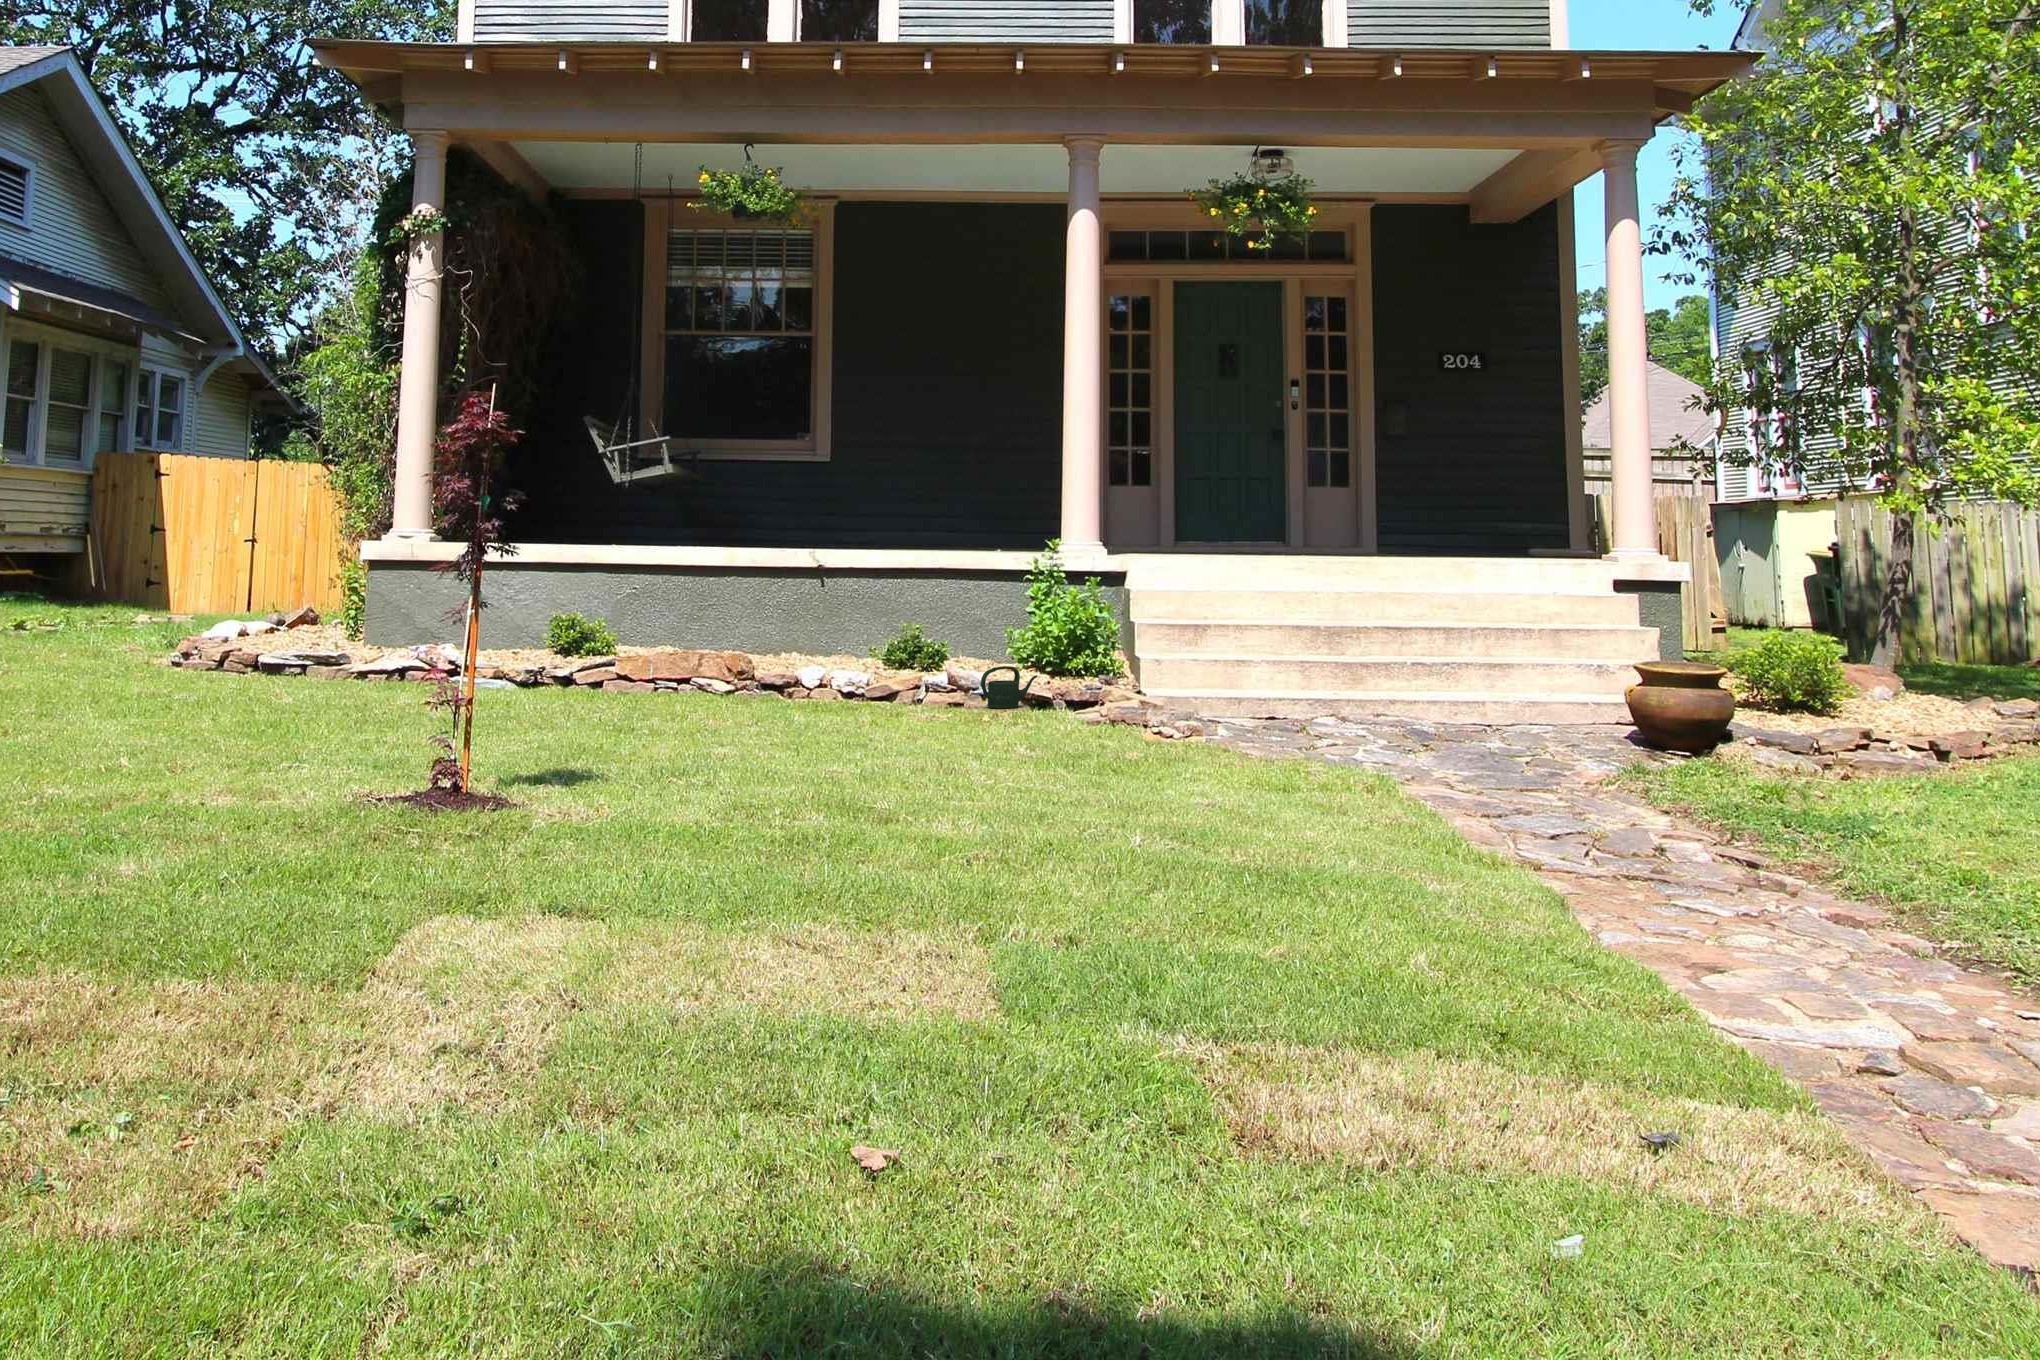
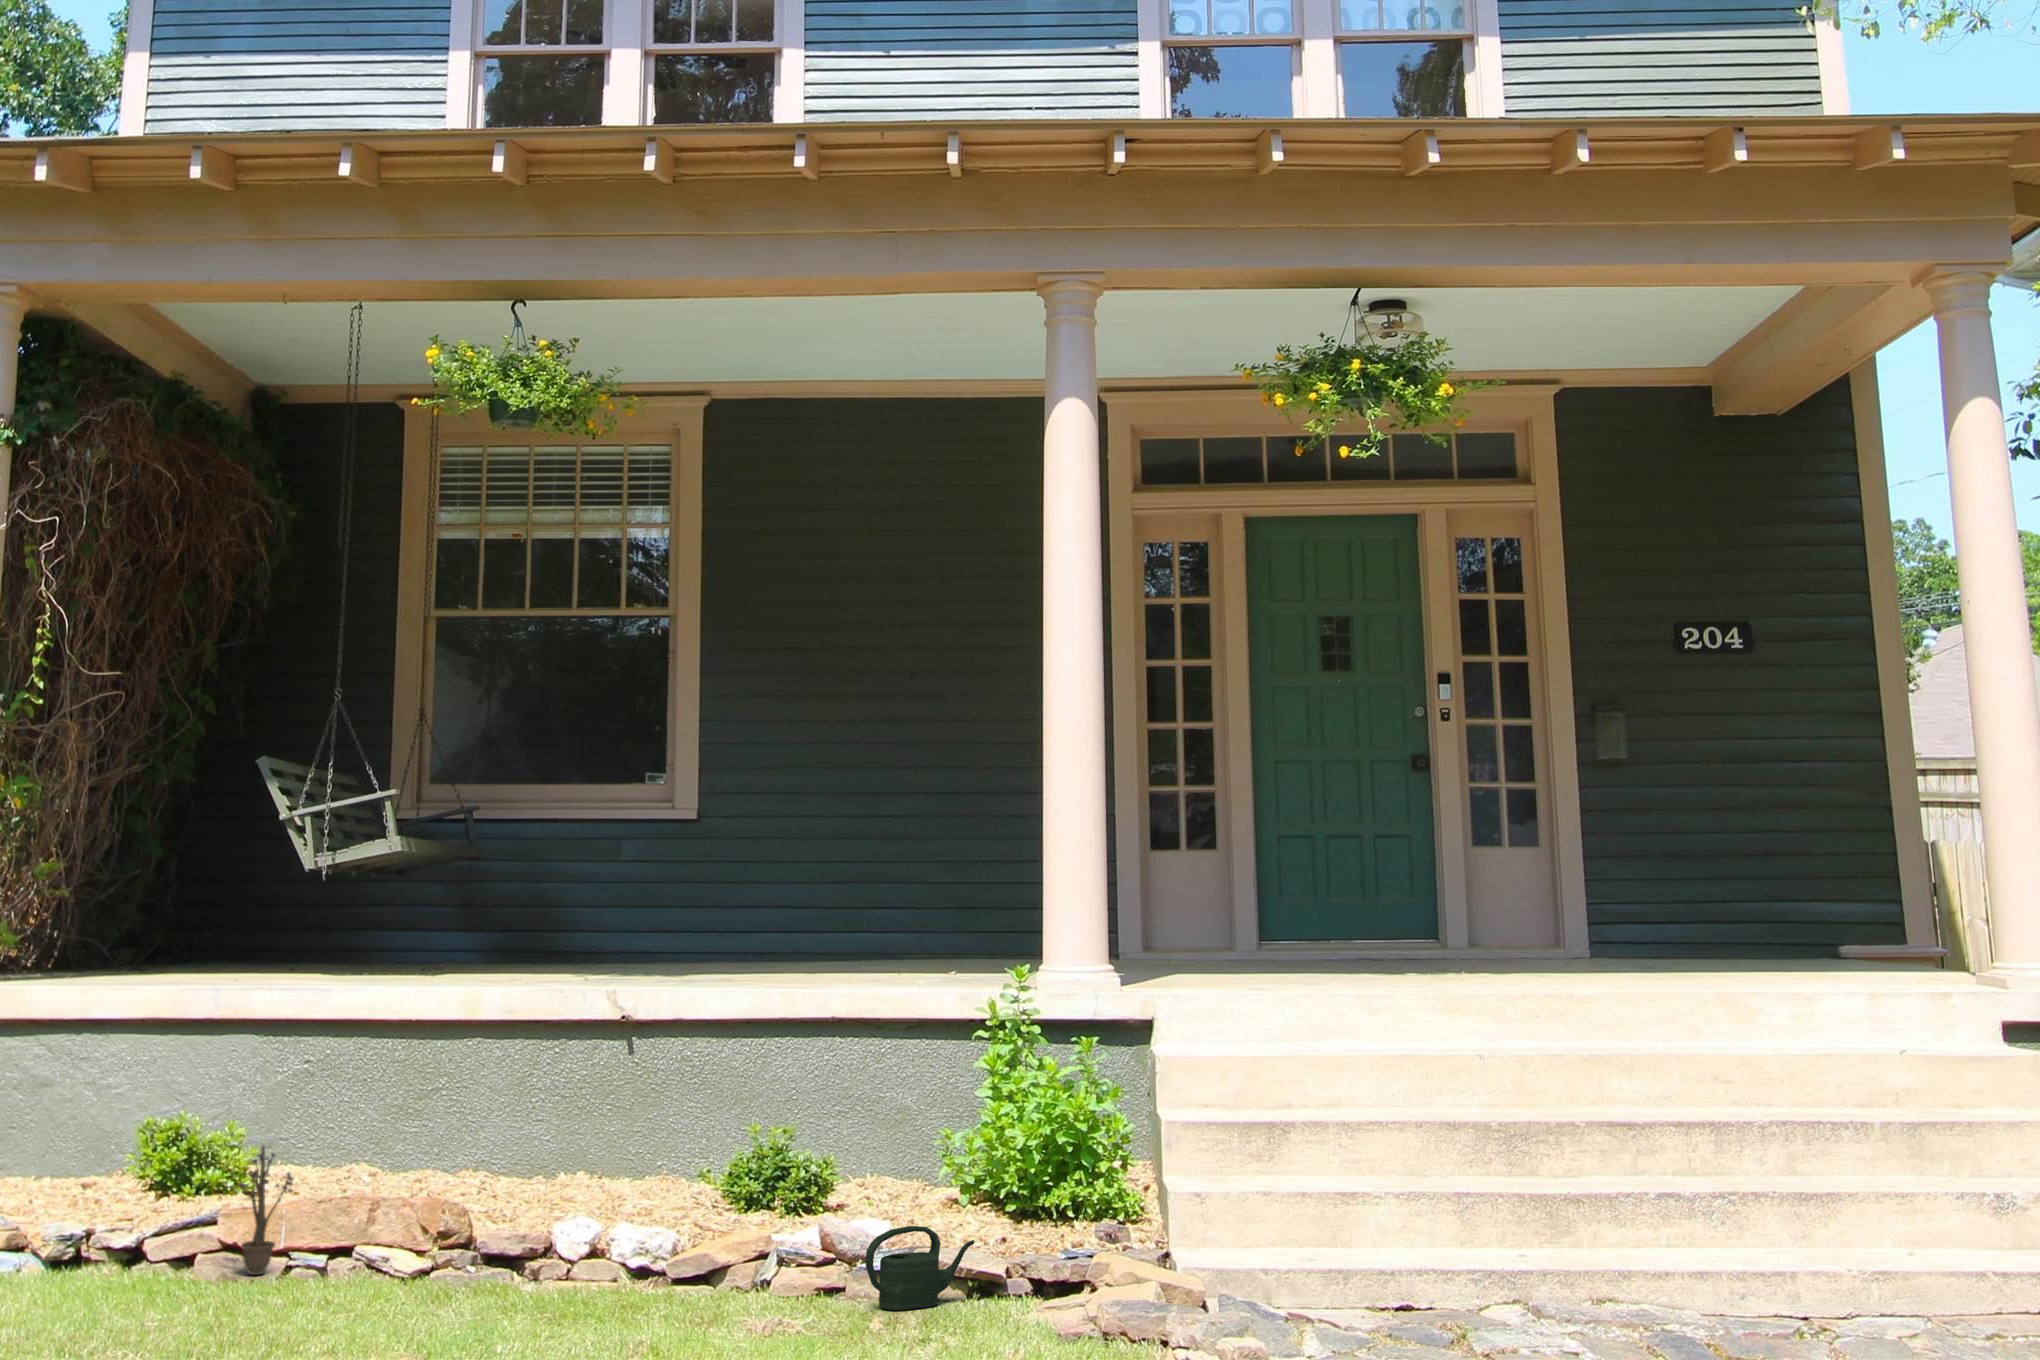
decorative plant: none [624,621,664,688] -> present [225,1146,293,1275]

